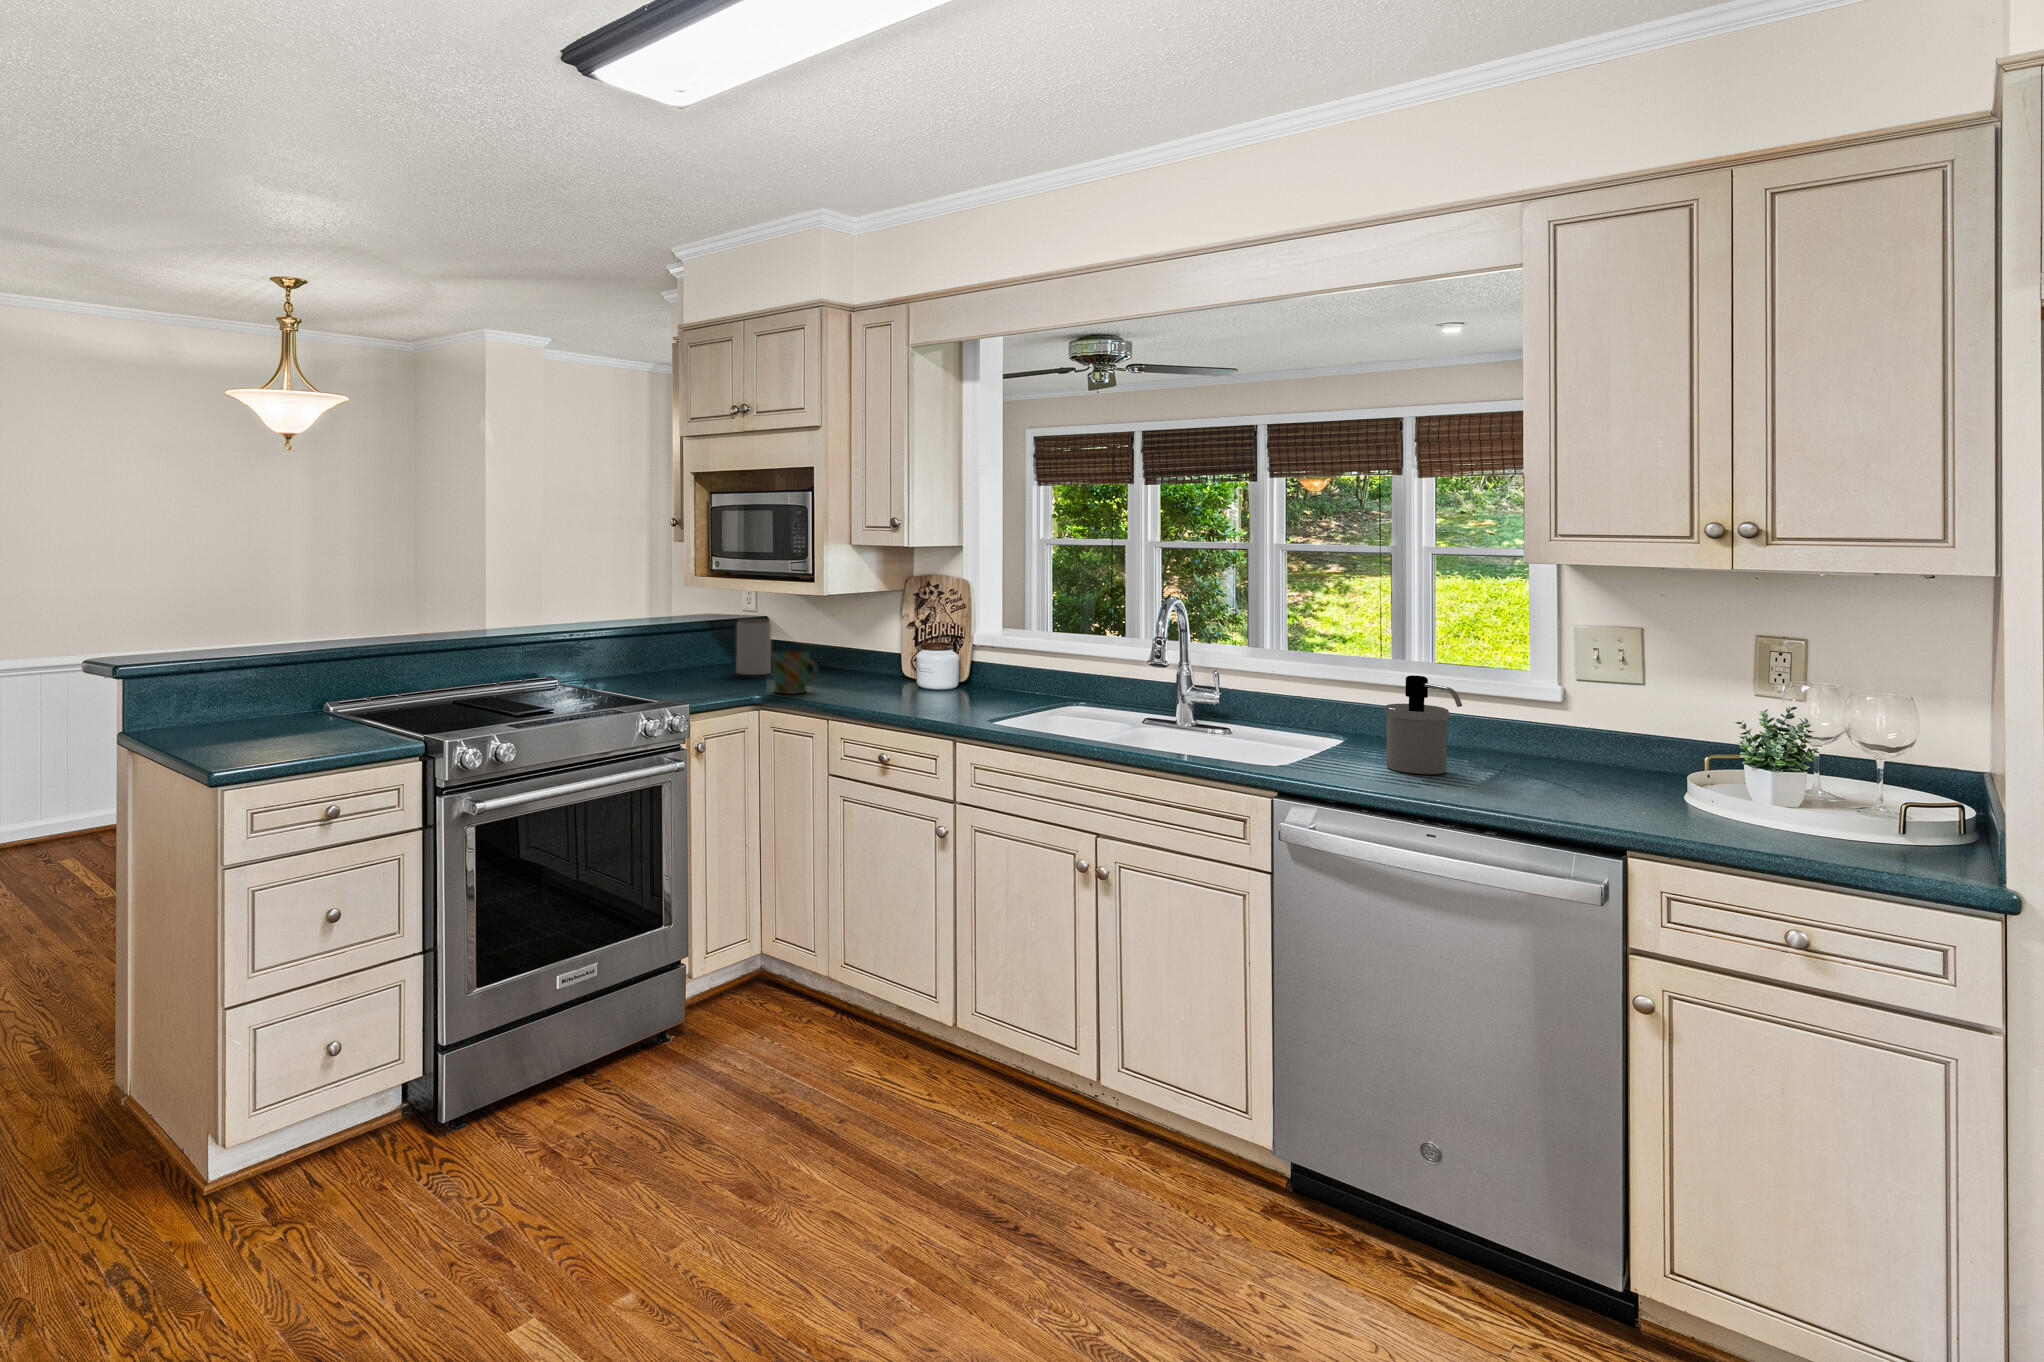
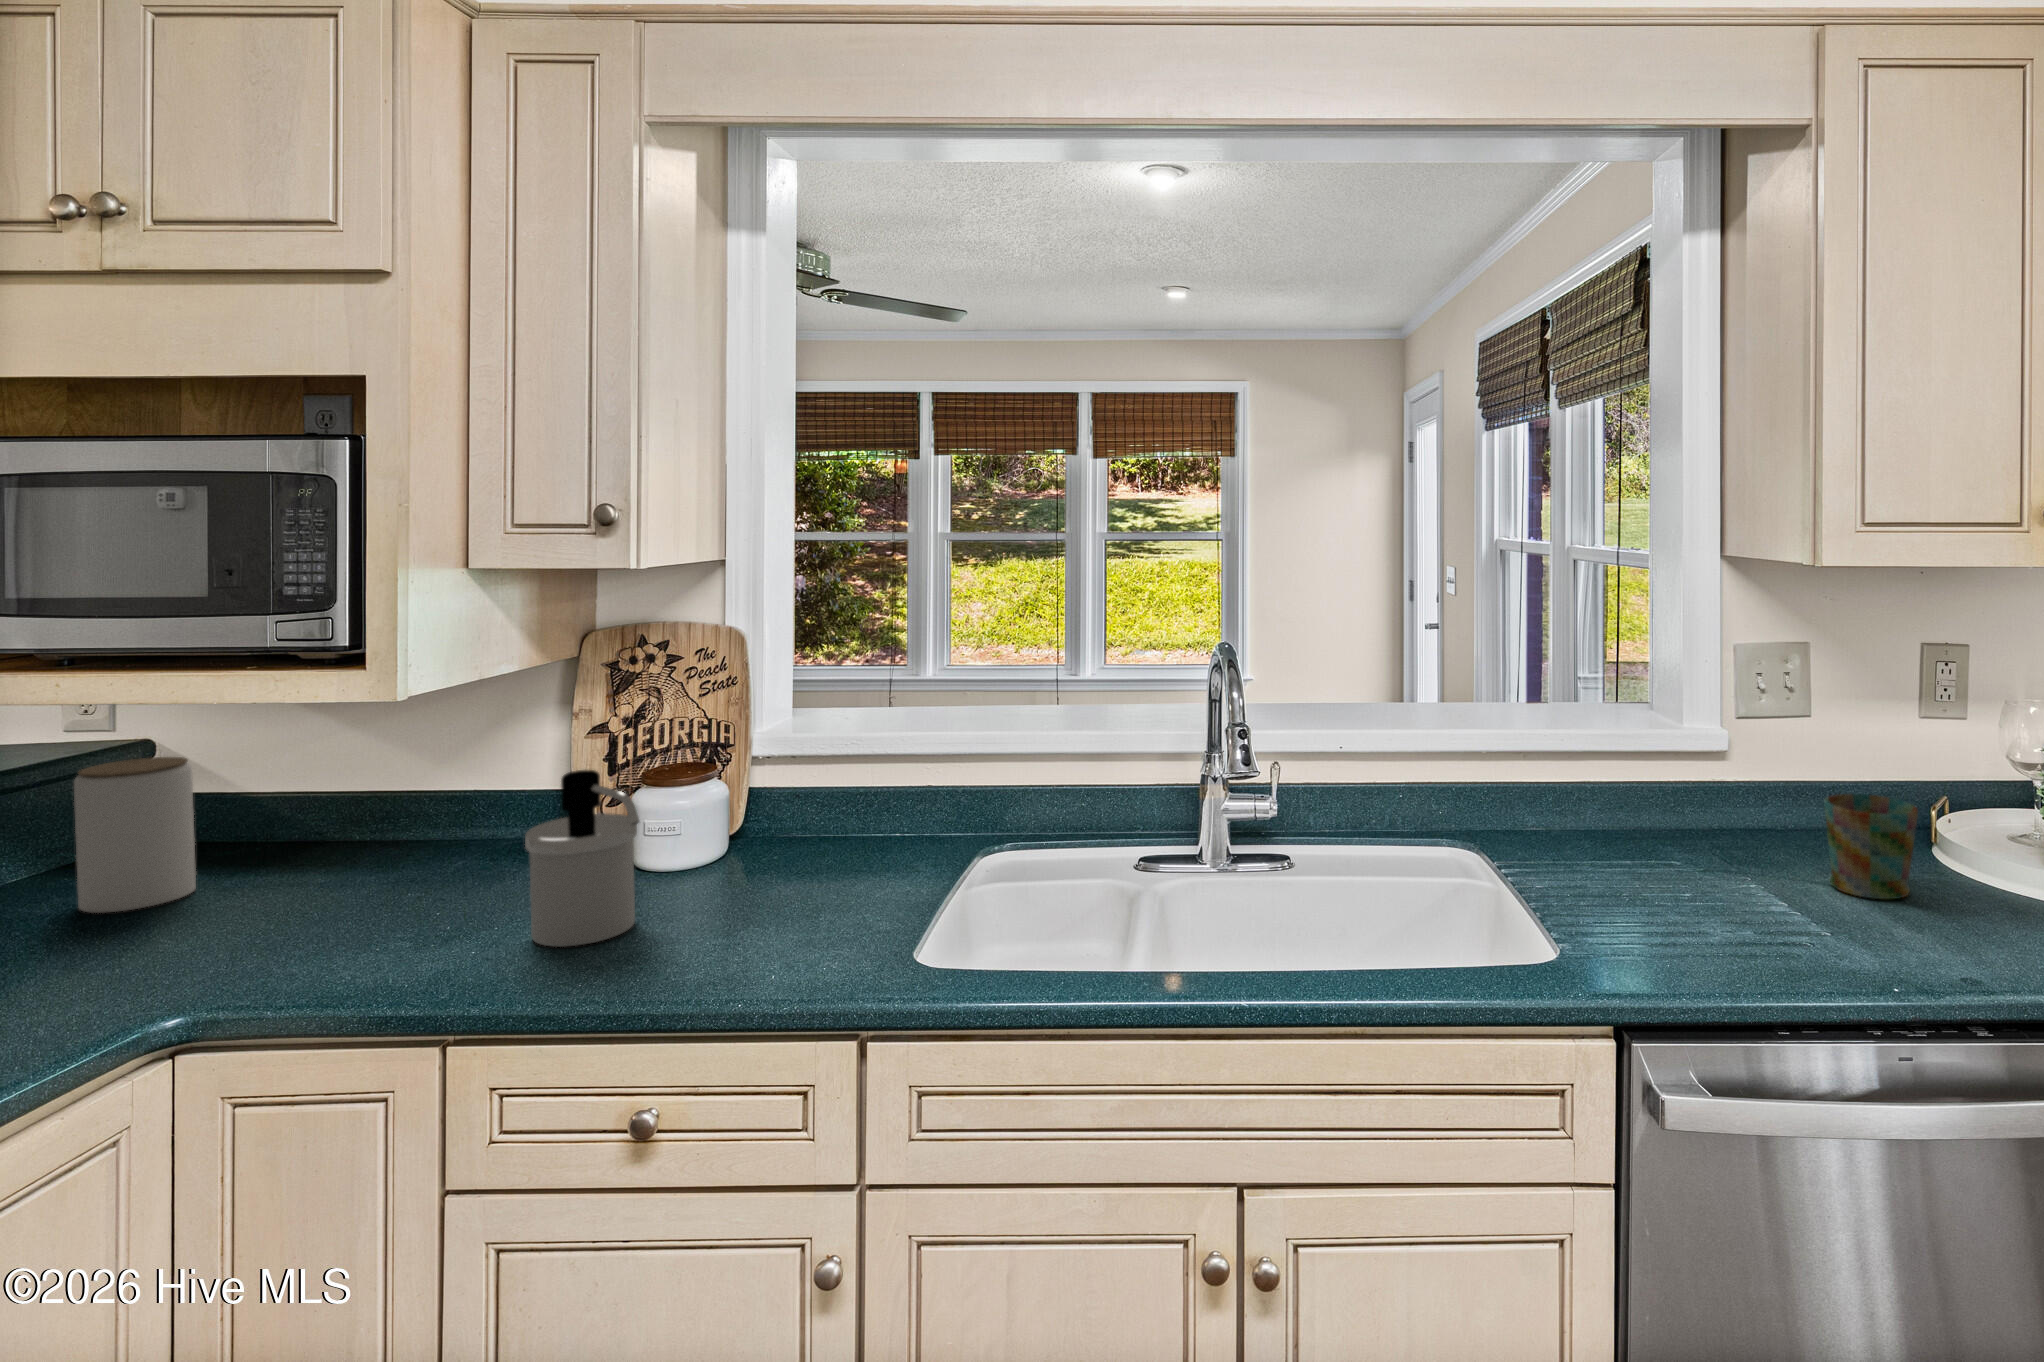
mug: present [771,651,818,694] -> present [1824,794,1918,899]
soap dispenser: present [1385,675,1462,774] -> present [525,770,639,947]

